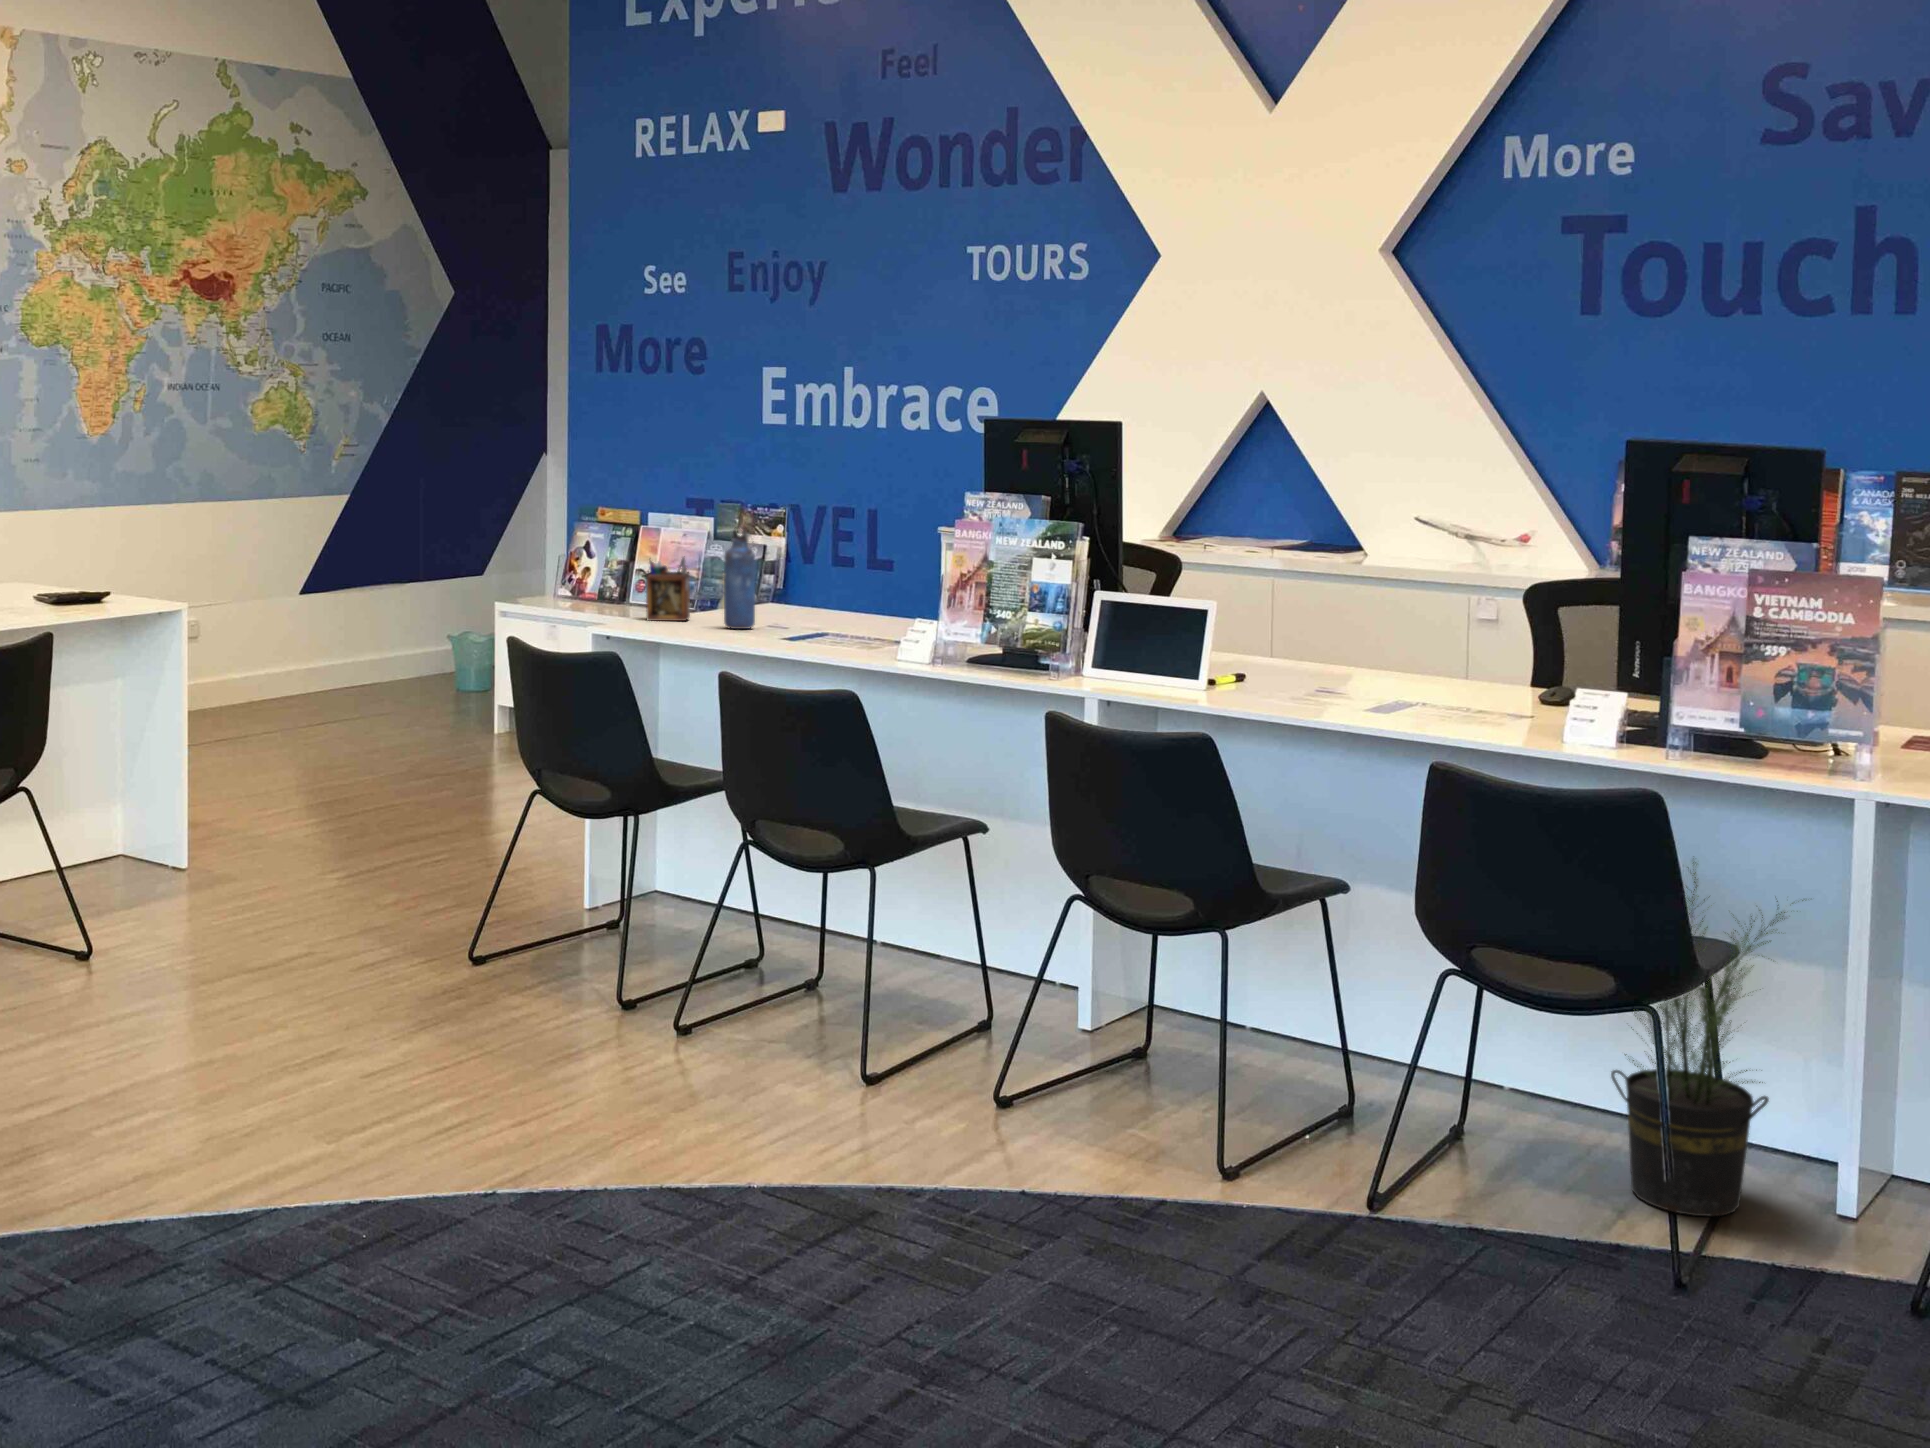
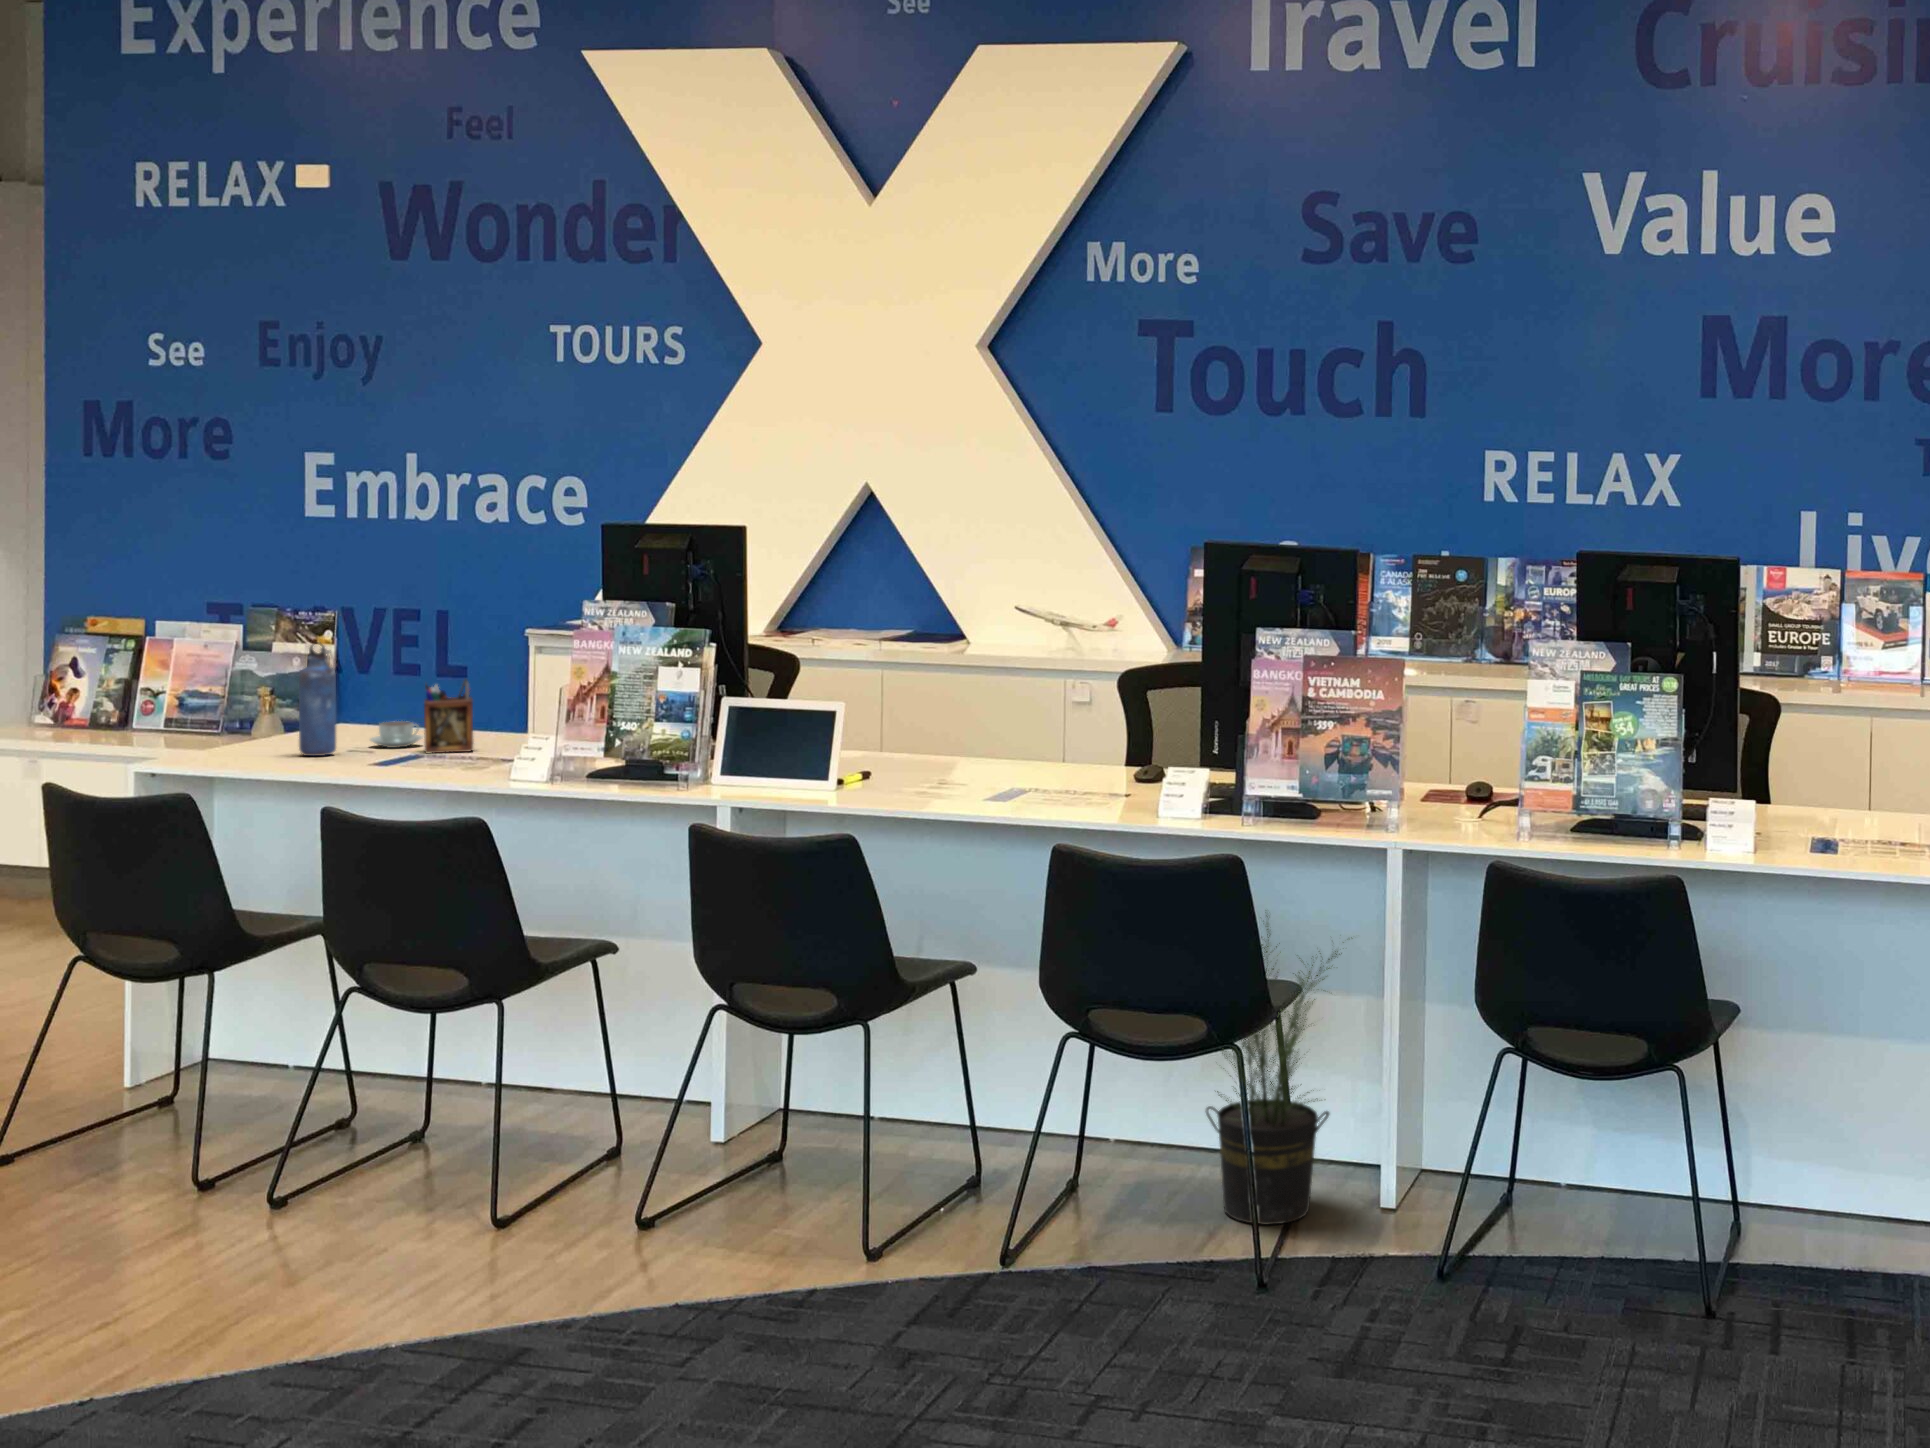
desk organizer: present [646,557,690,621] -> present [424,679,474,753]
coffee cup: none [785,602,832,626] -> present [370,721,422,748]

